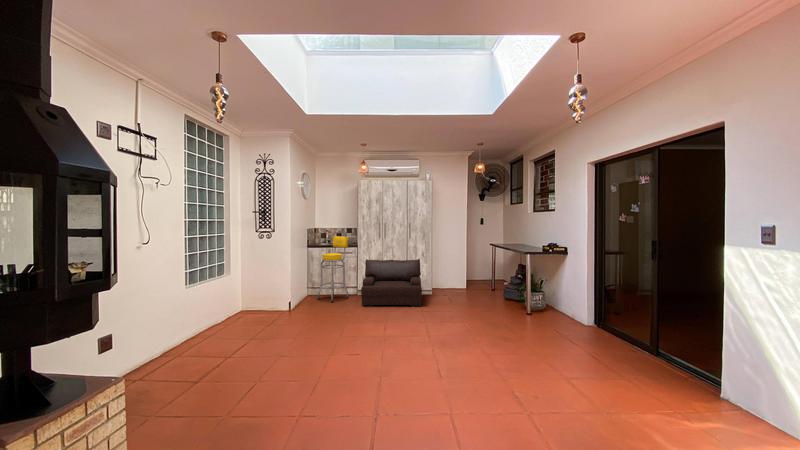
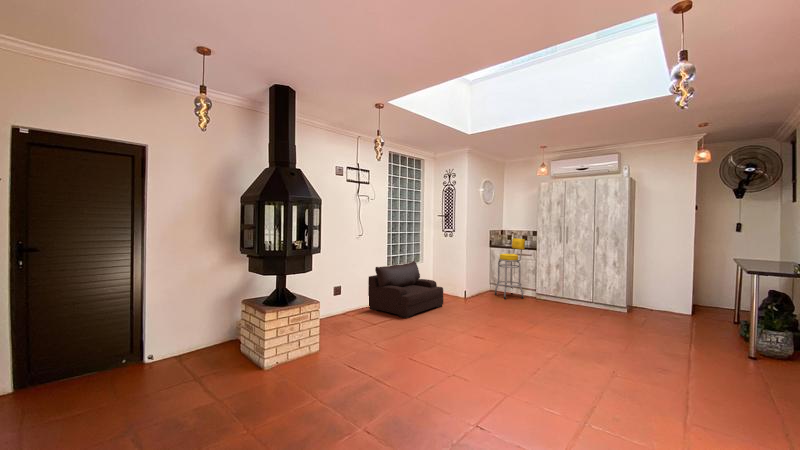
armchair: present [361,259,422,306] -> present [368,261,443,318]

